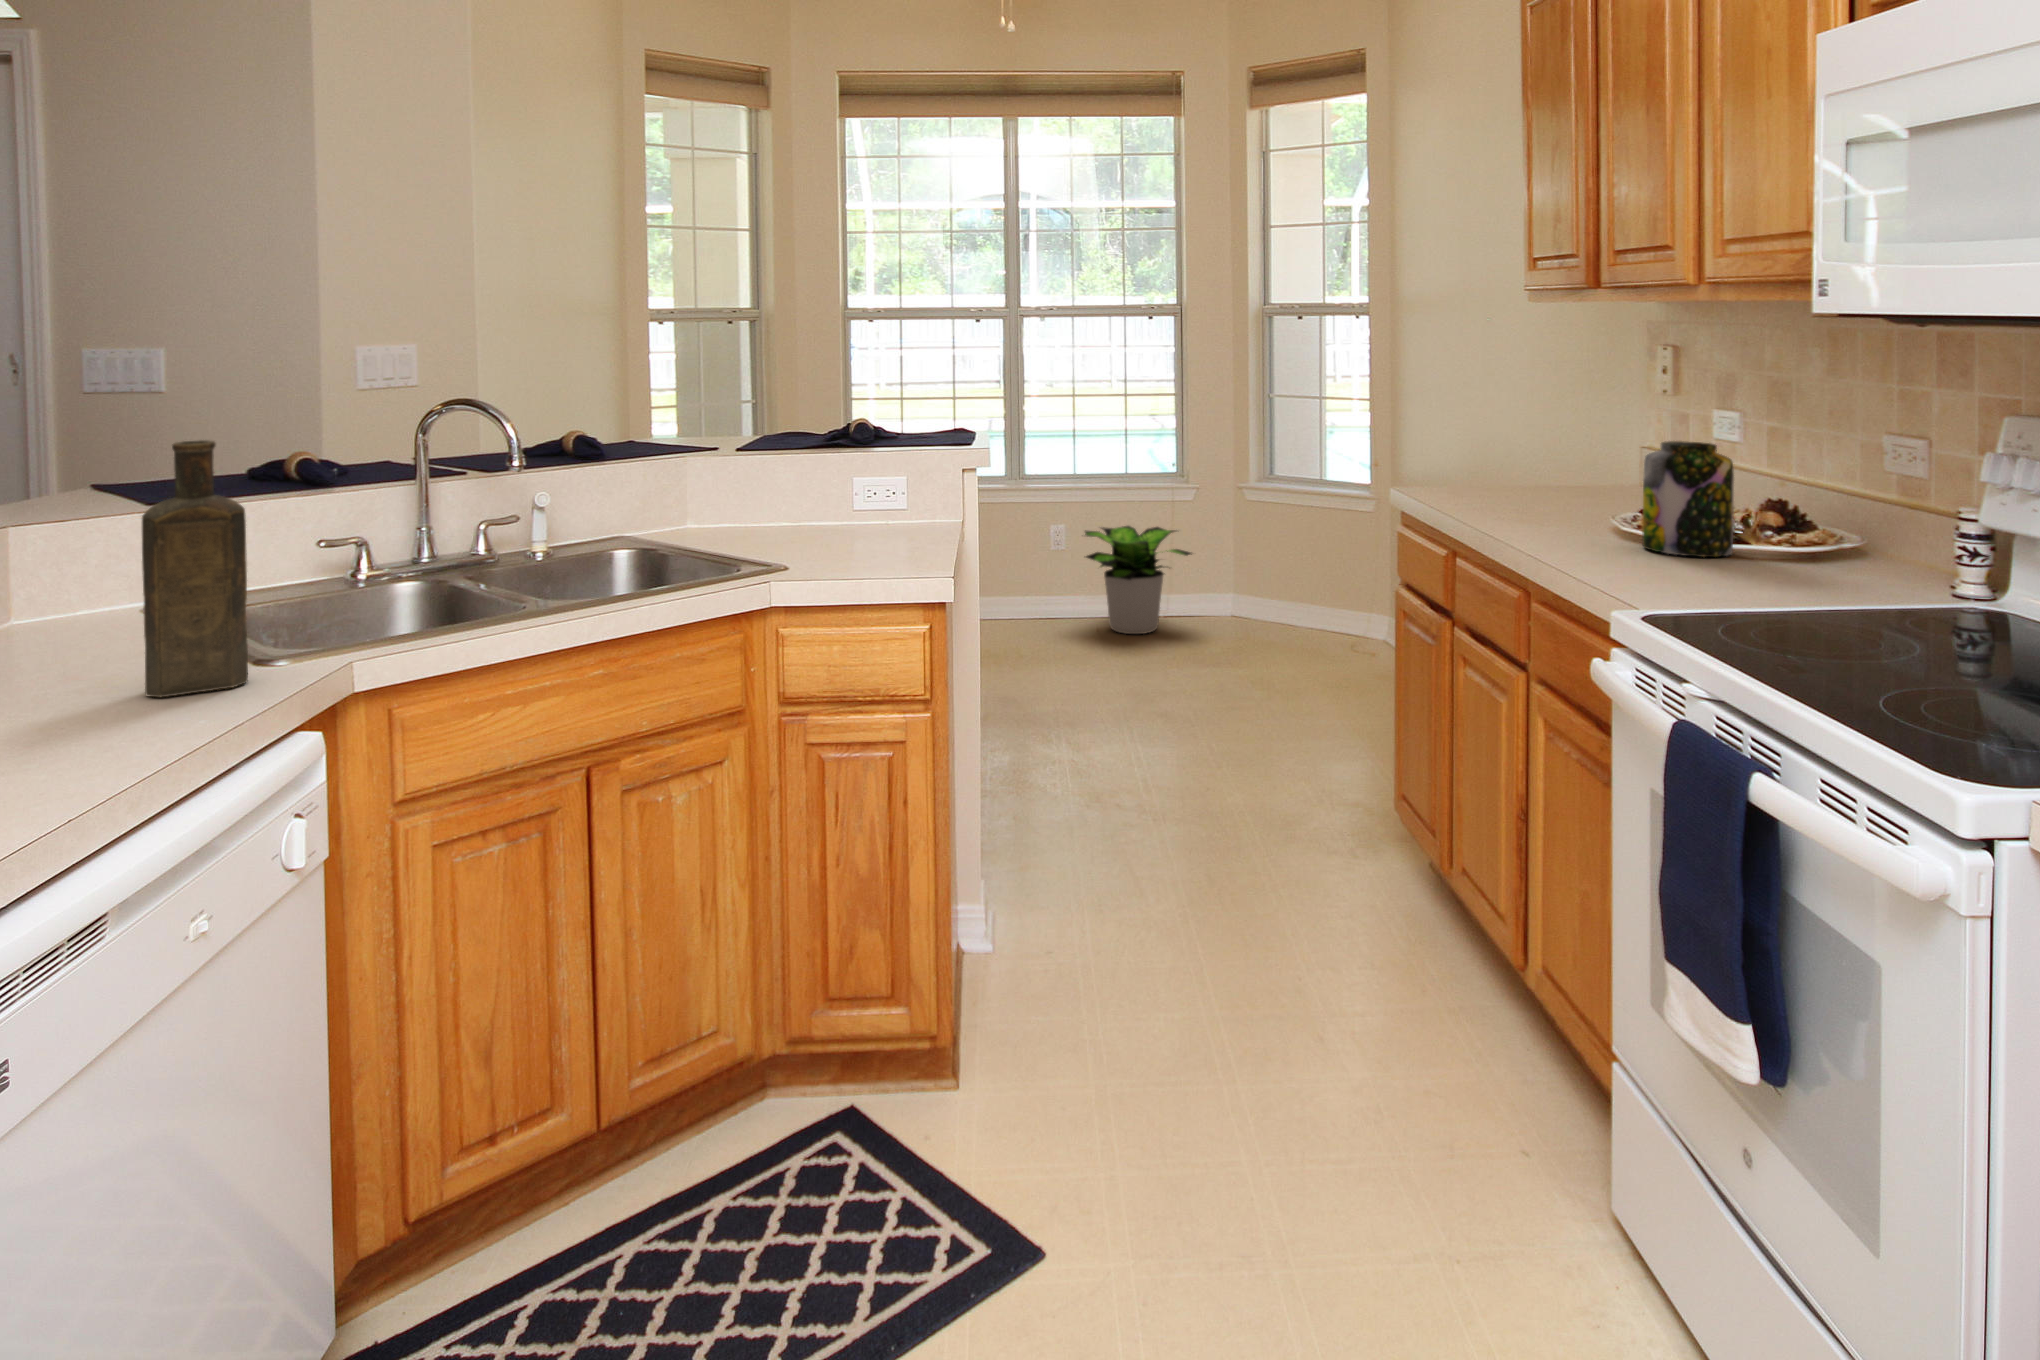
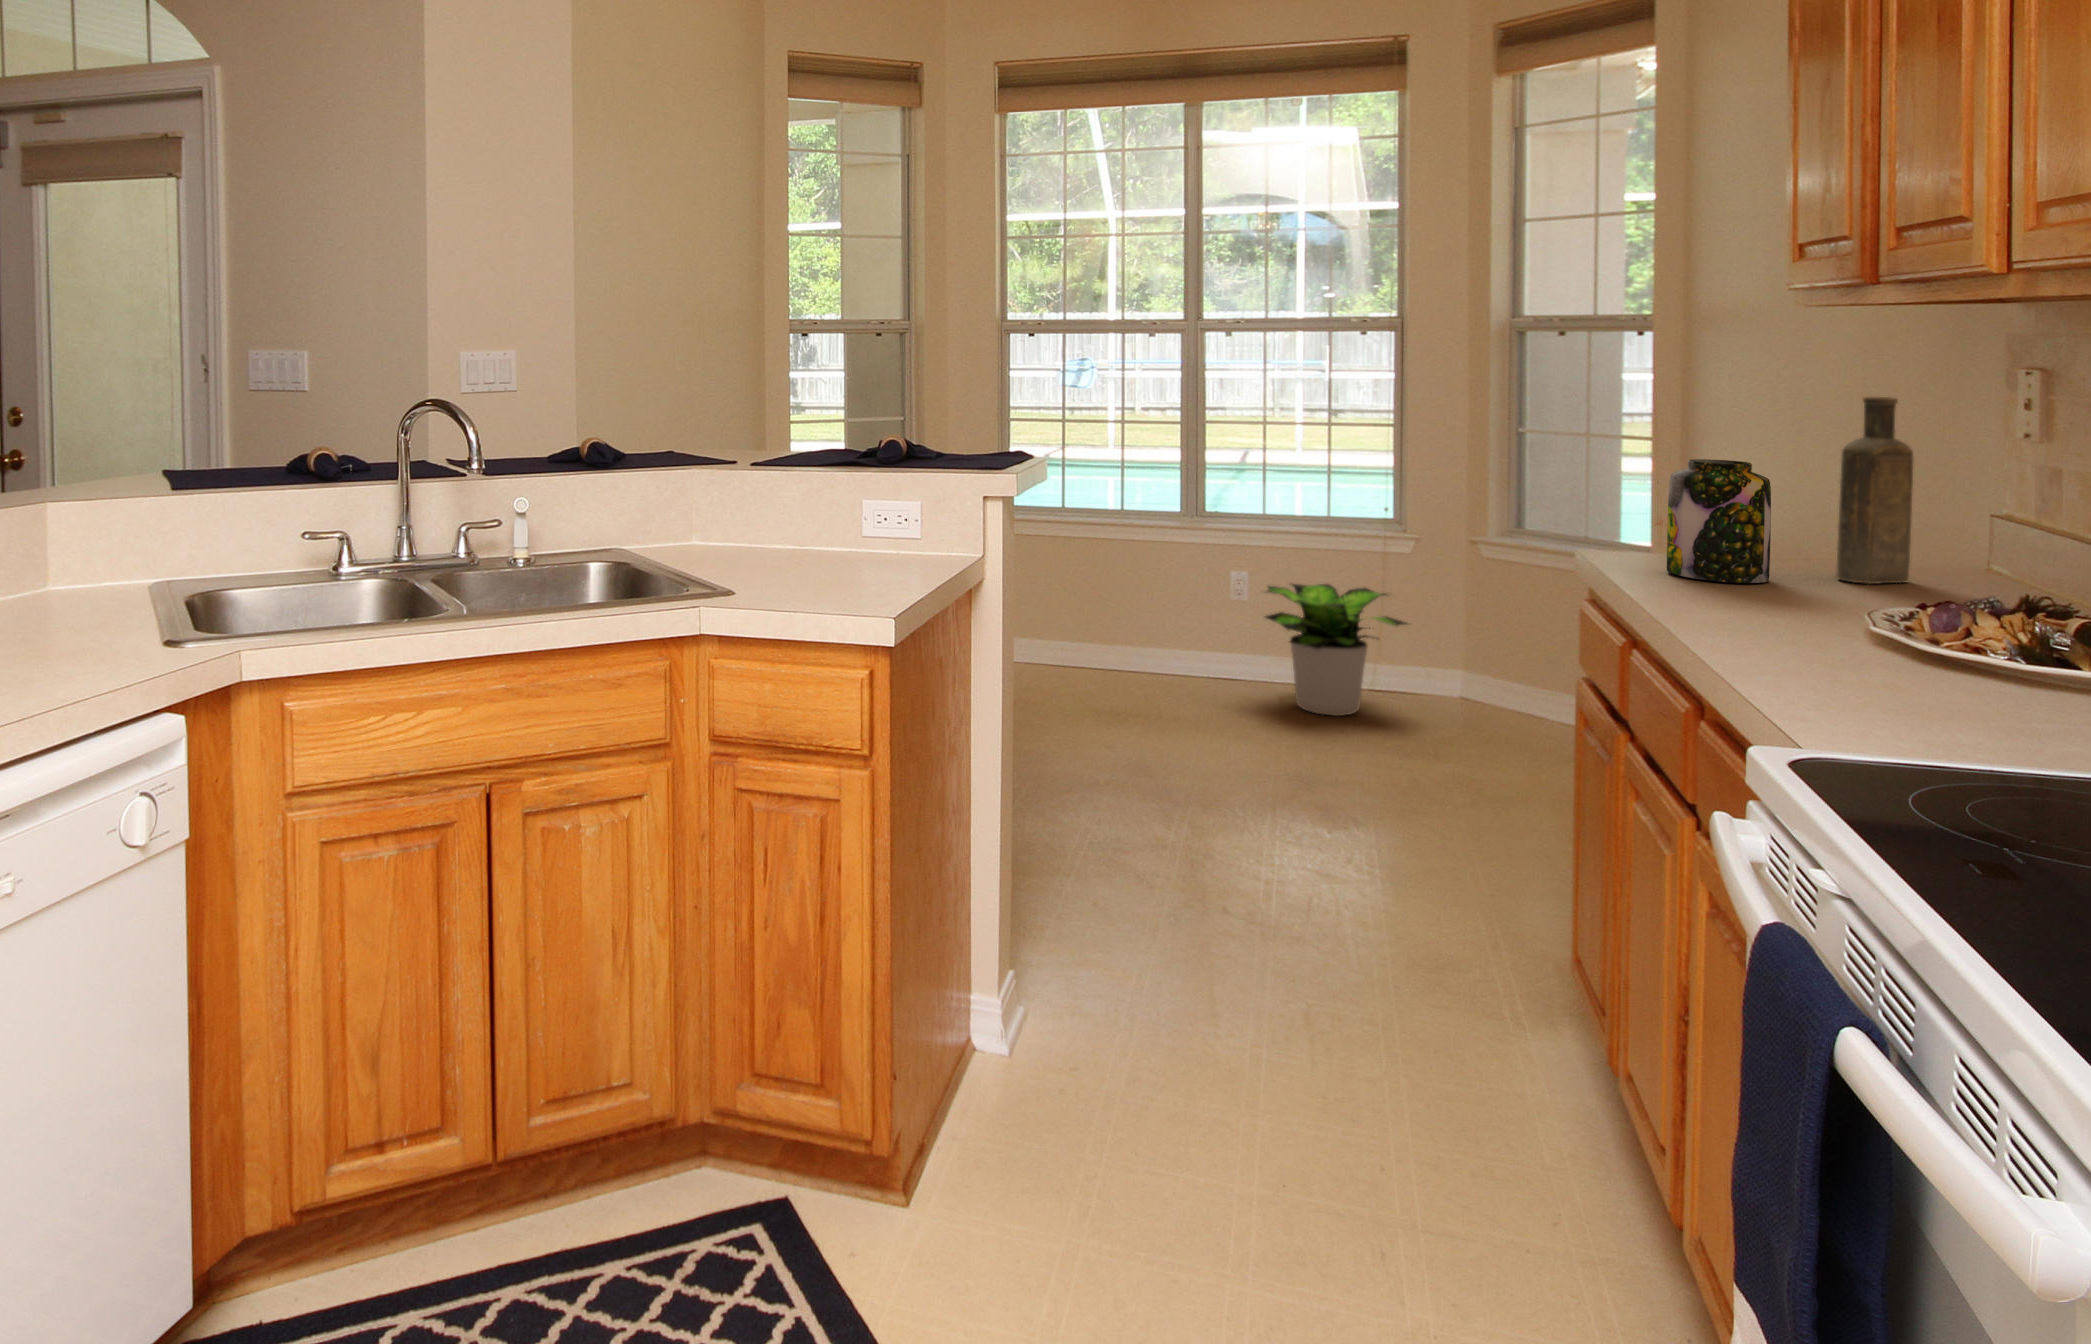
bottle: present [142,440,248,697] -> present [1837,397,1913,584]
jar: present [1642,441,1734,557] -> present [1667,459,1771,583]

